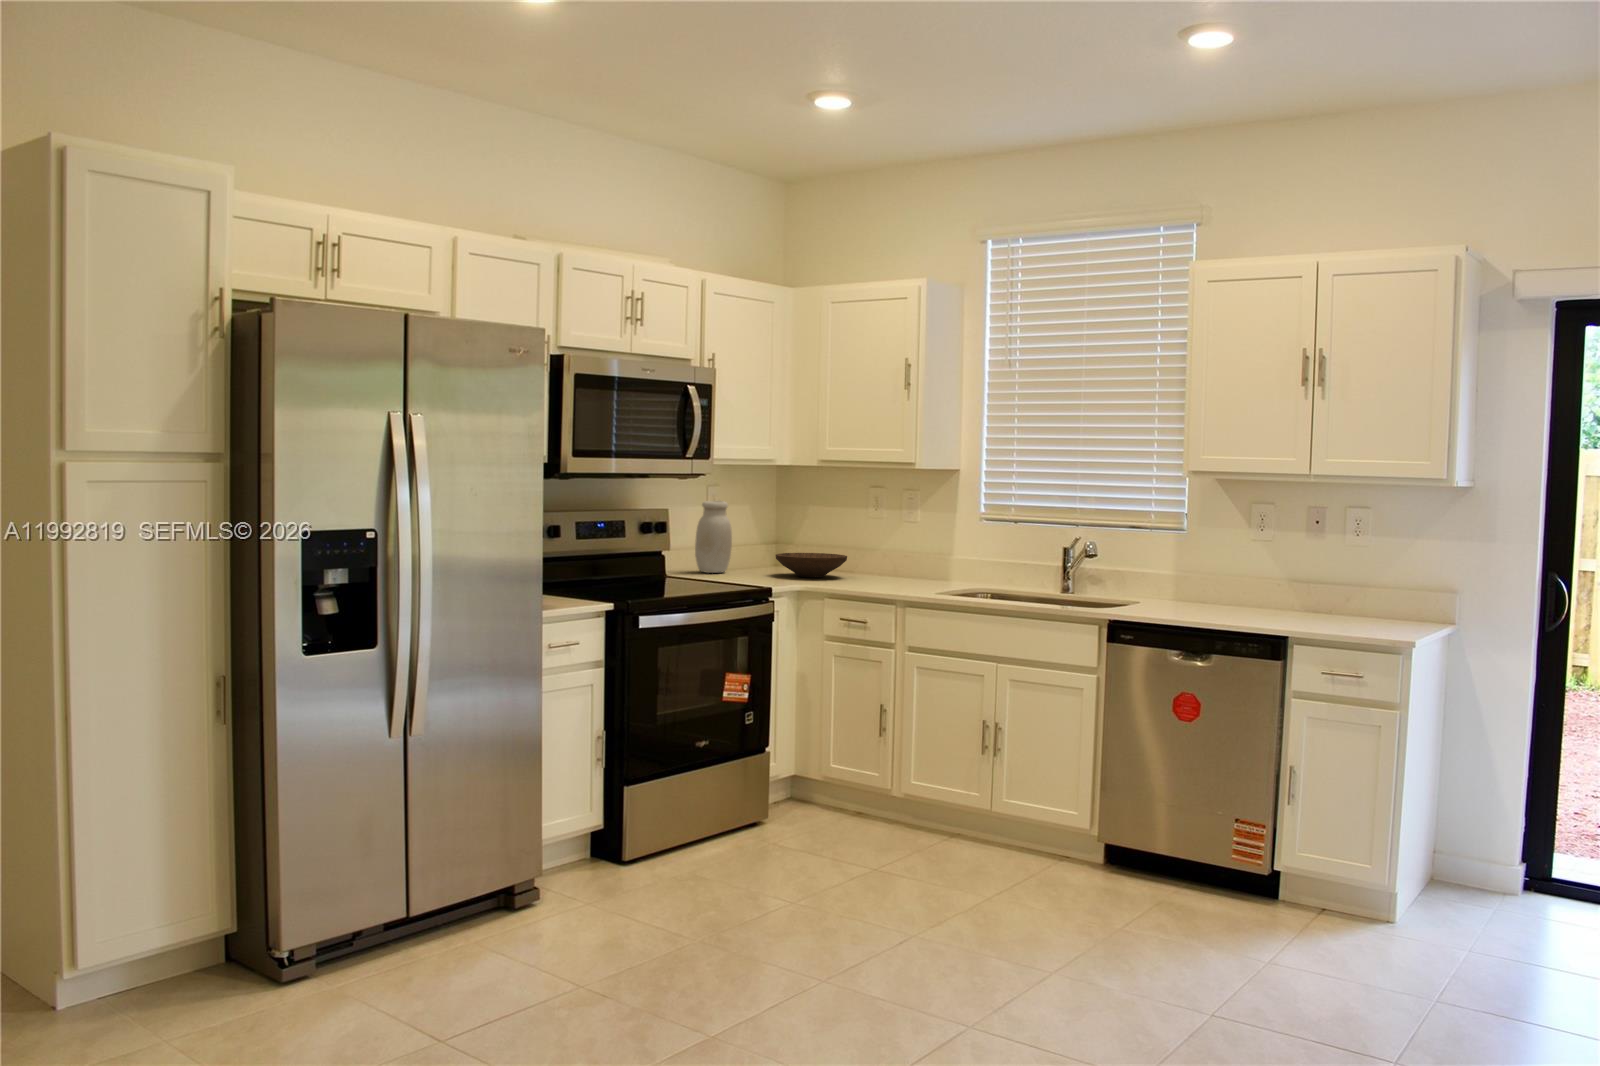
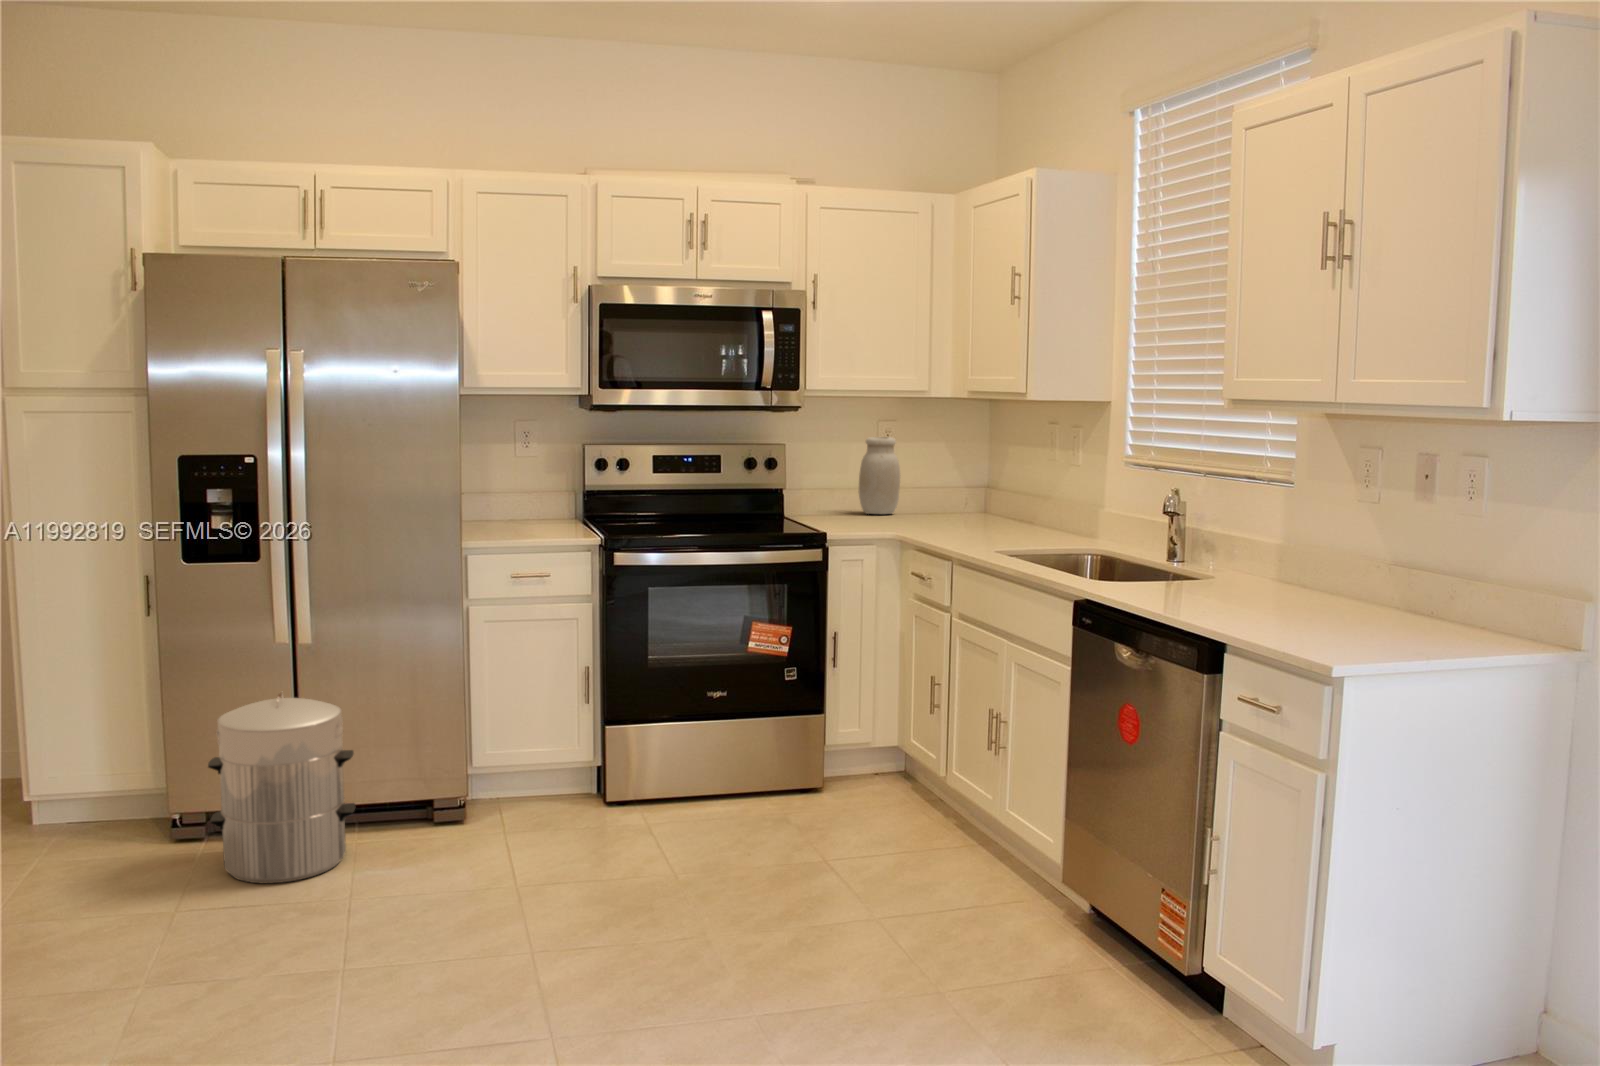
wooden bowl: present [776,553,847,578] -> none [925,496,1007,525]
waste bin: none [374,792,515,1009] -> present [208,692,355,883]

